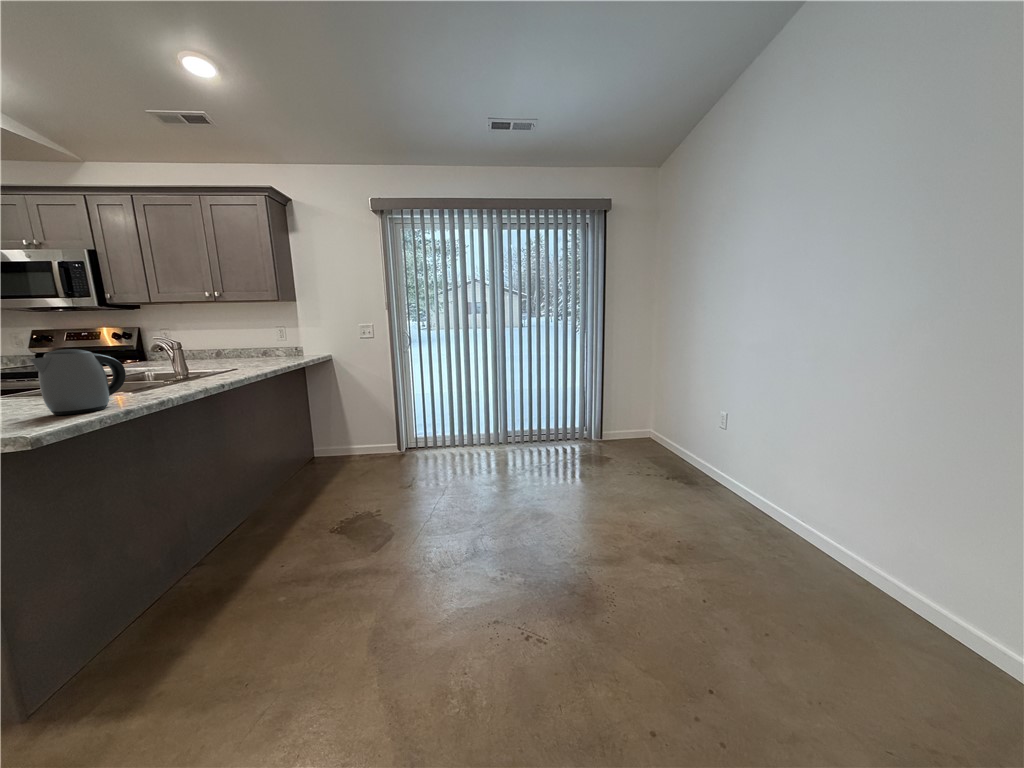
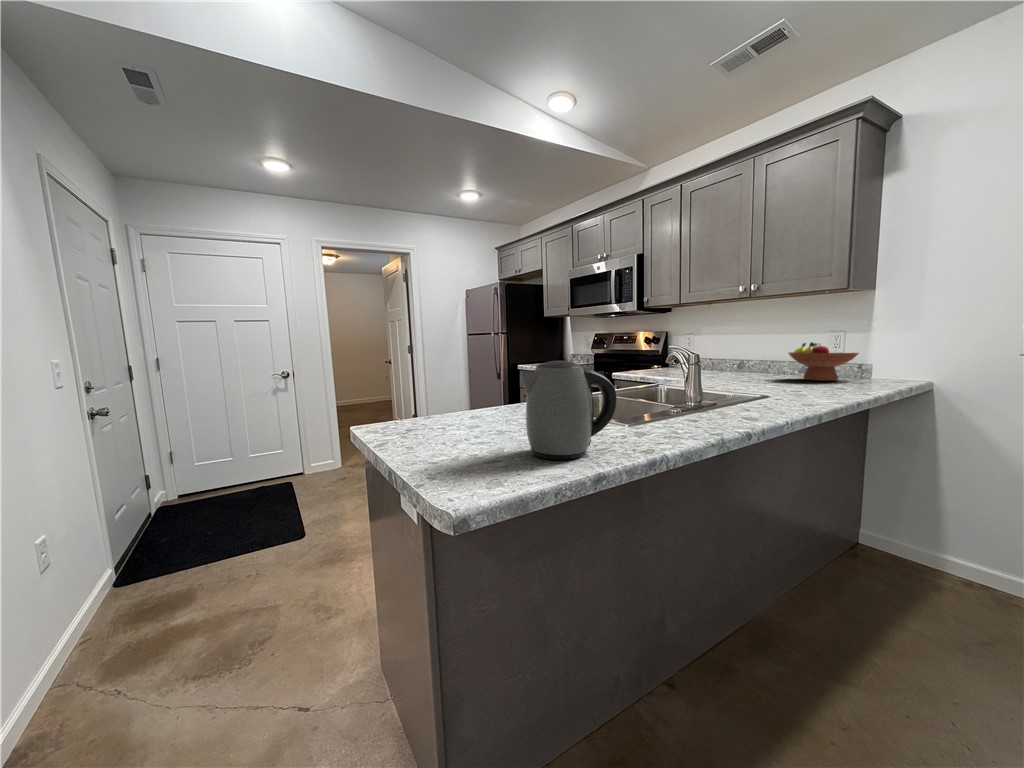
fruit bowl: none [252,334,295,358] -> present [788,342,859,381]

